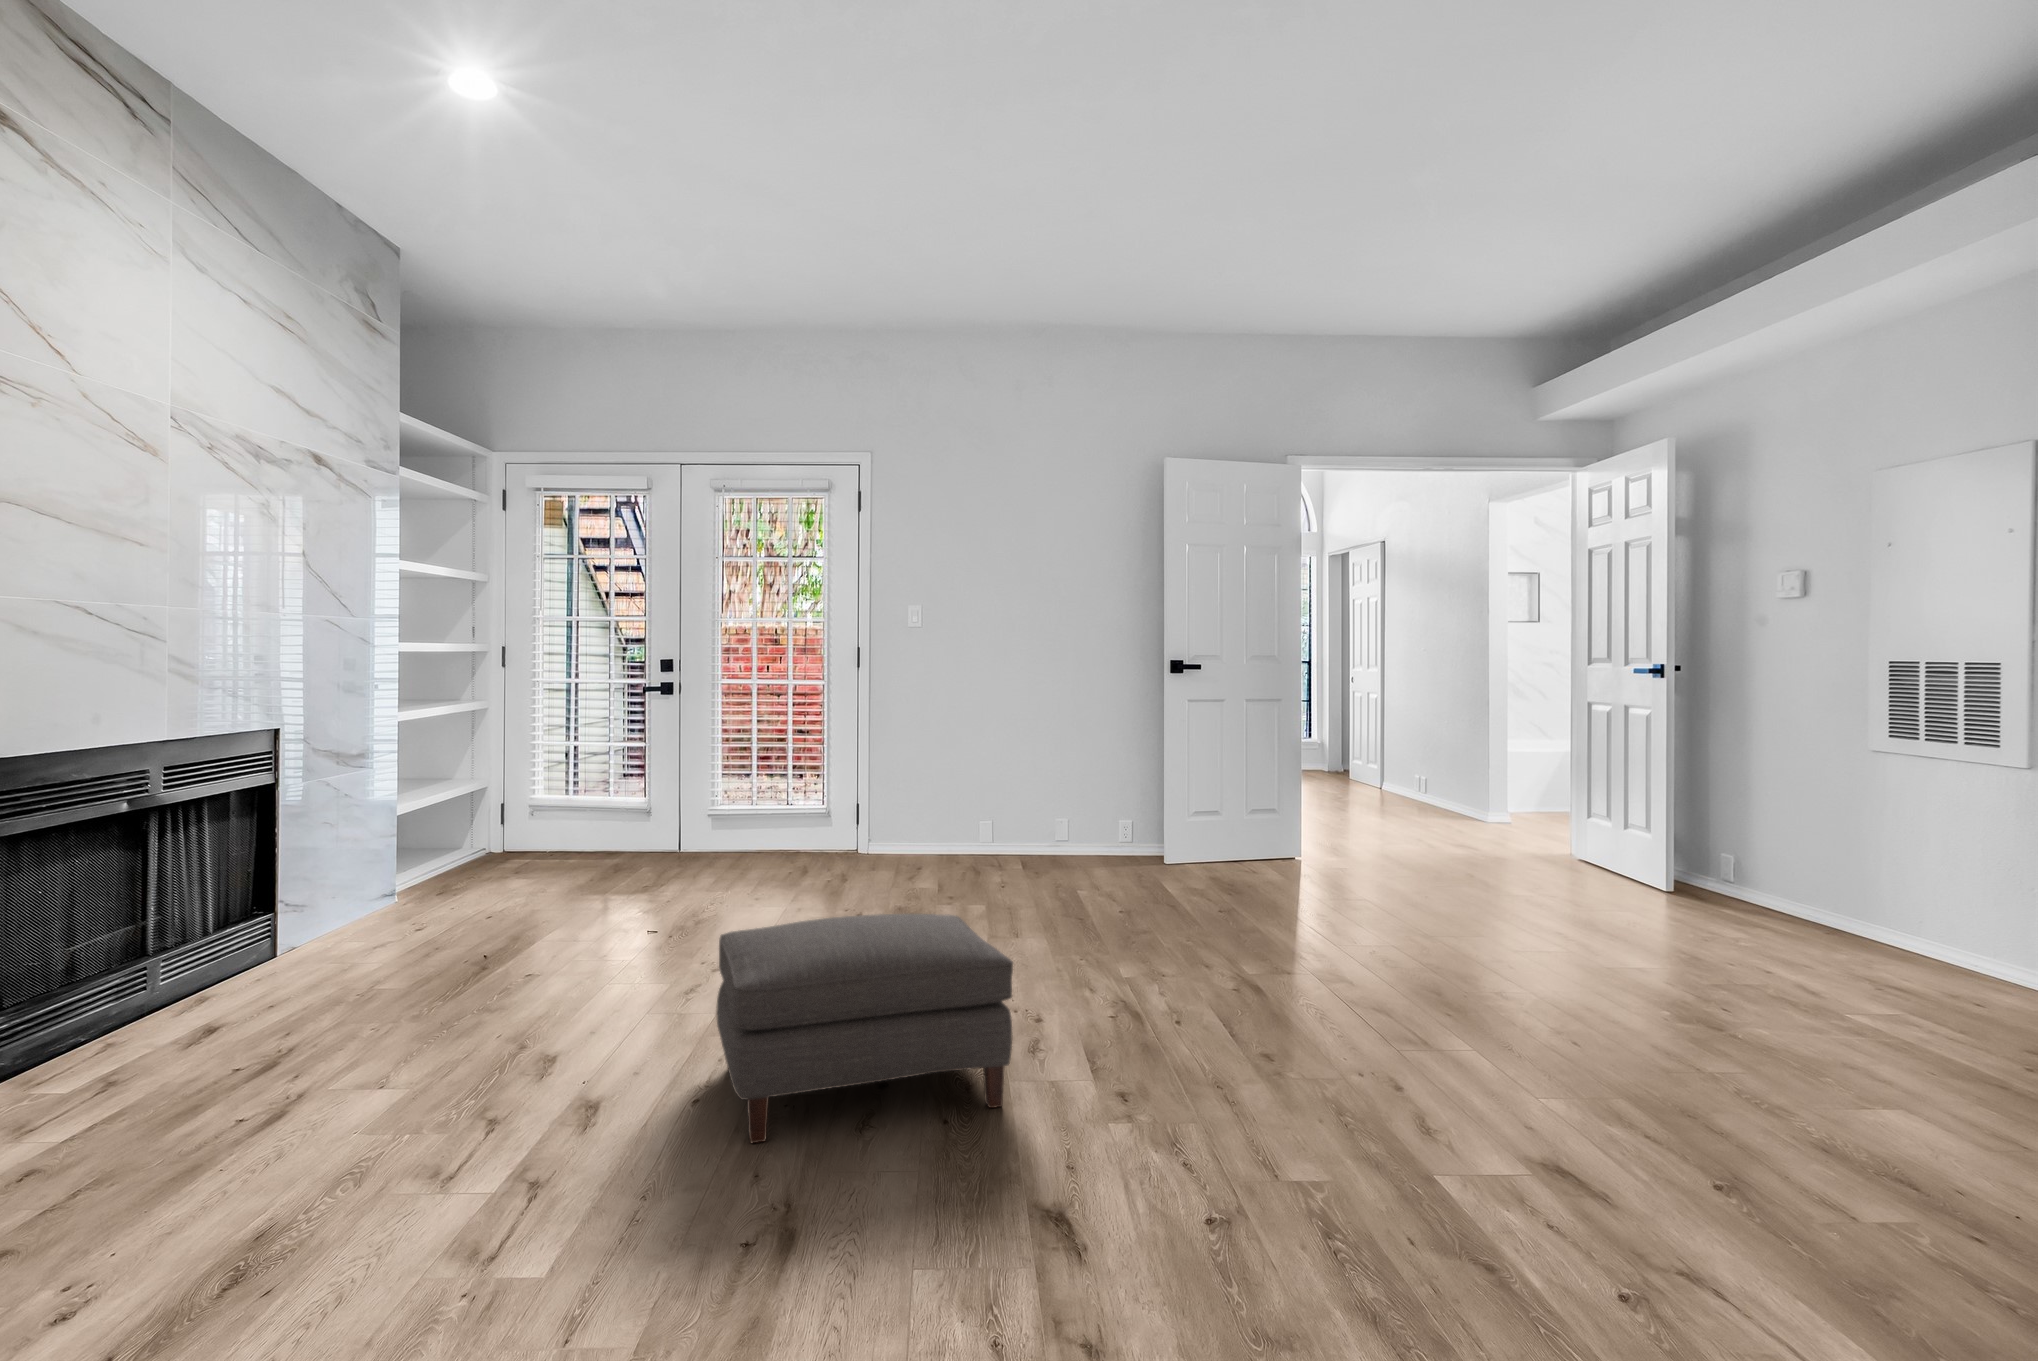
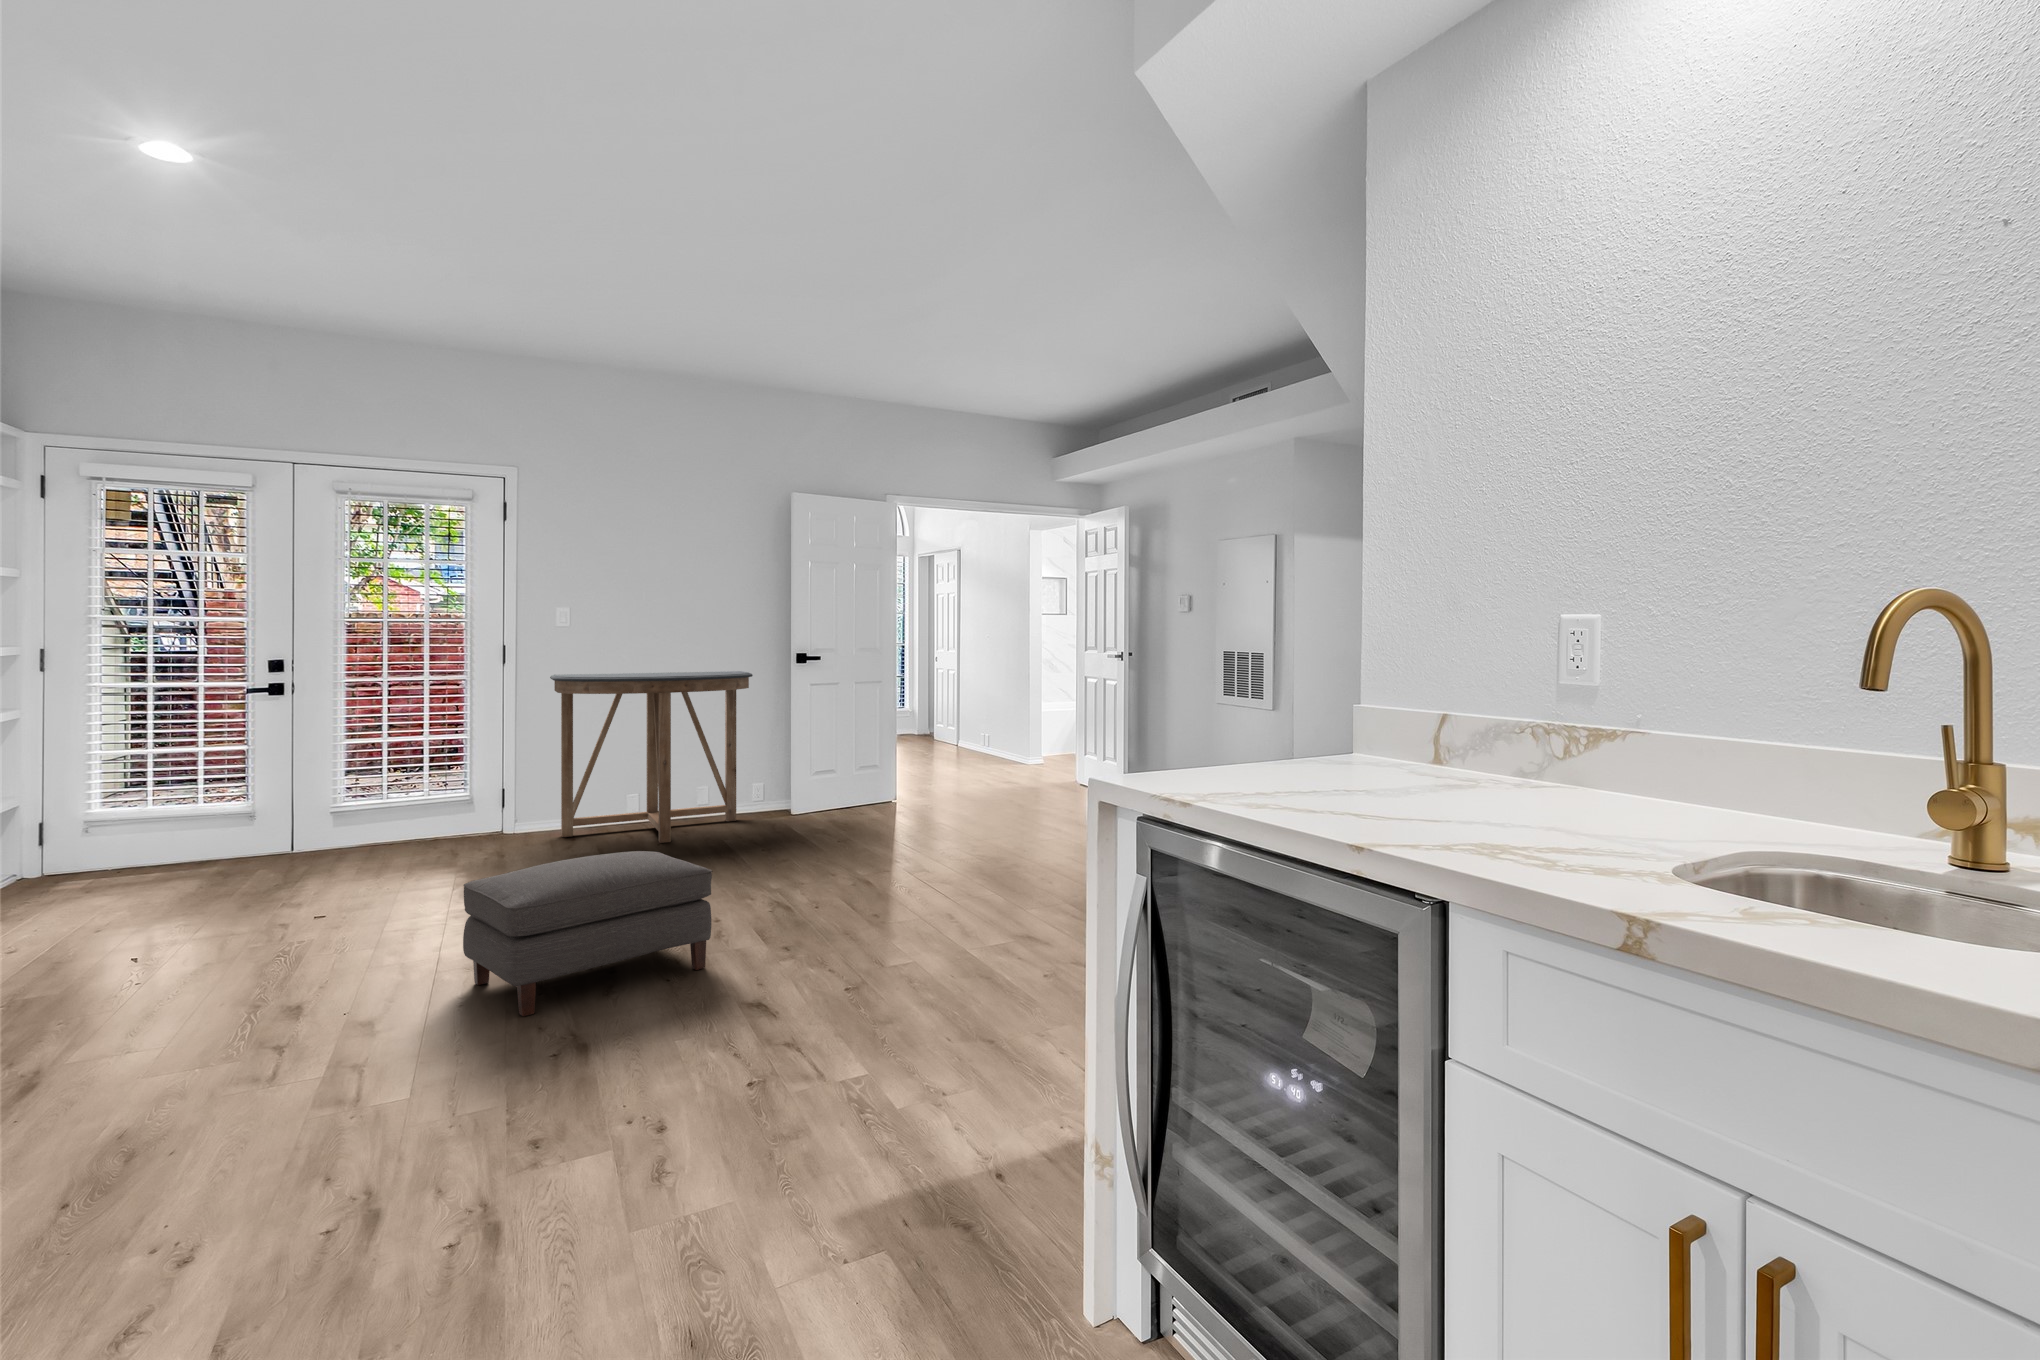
console table: none [902,680,1118,883] -> present [550,671,753,843]

